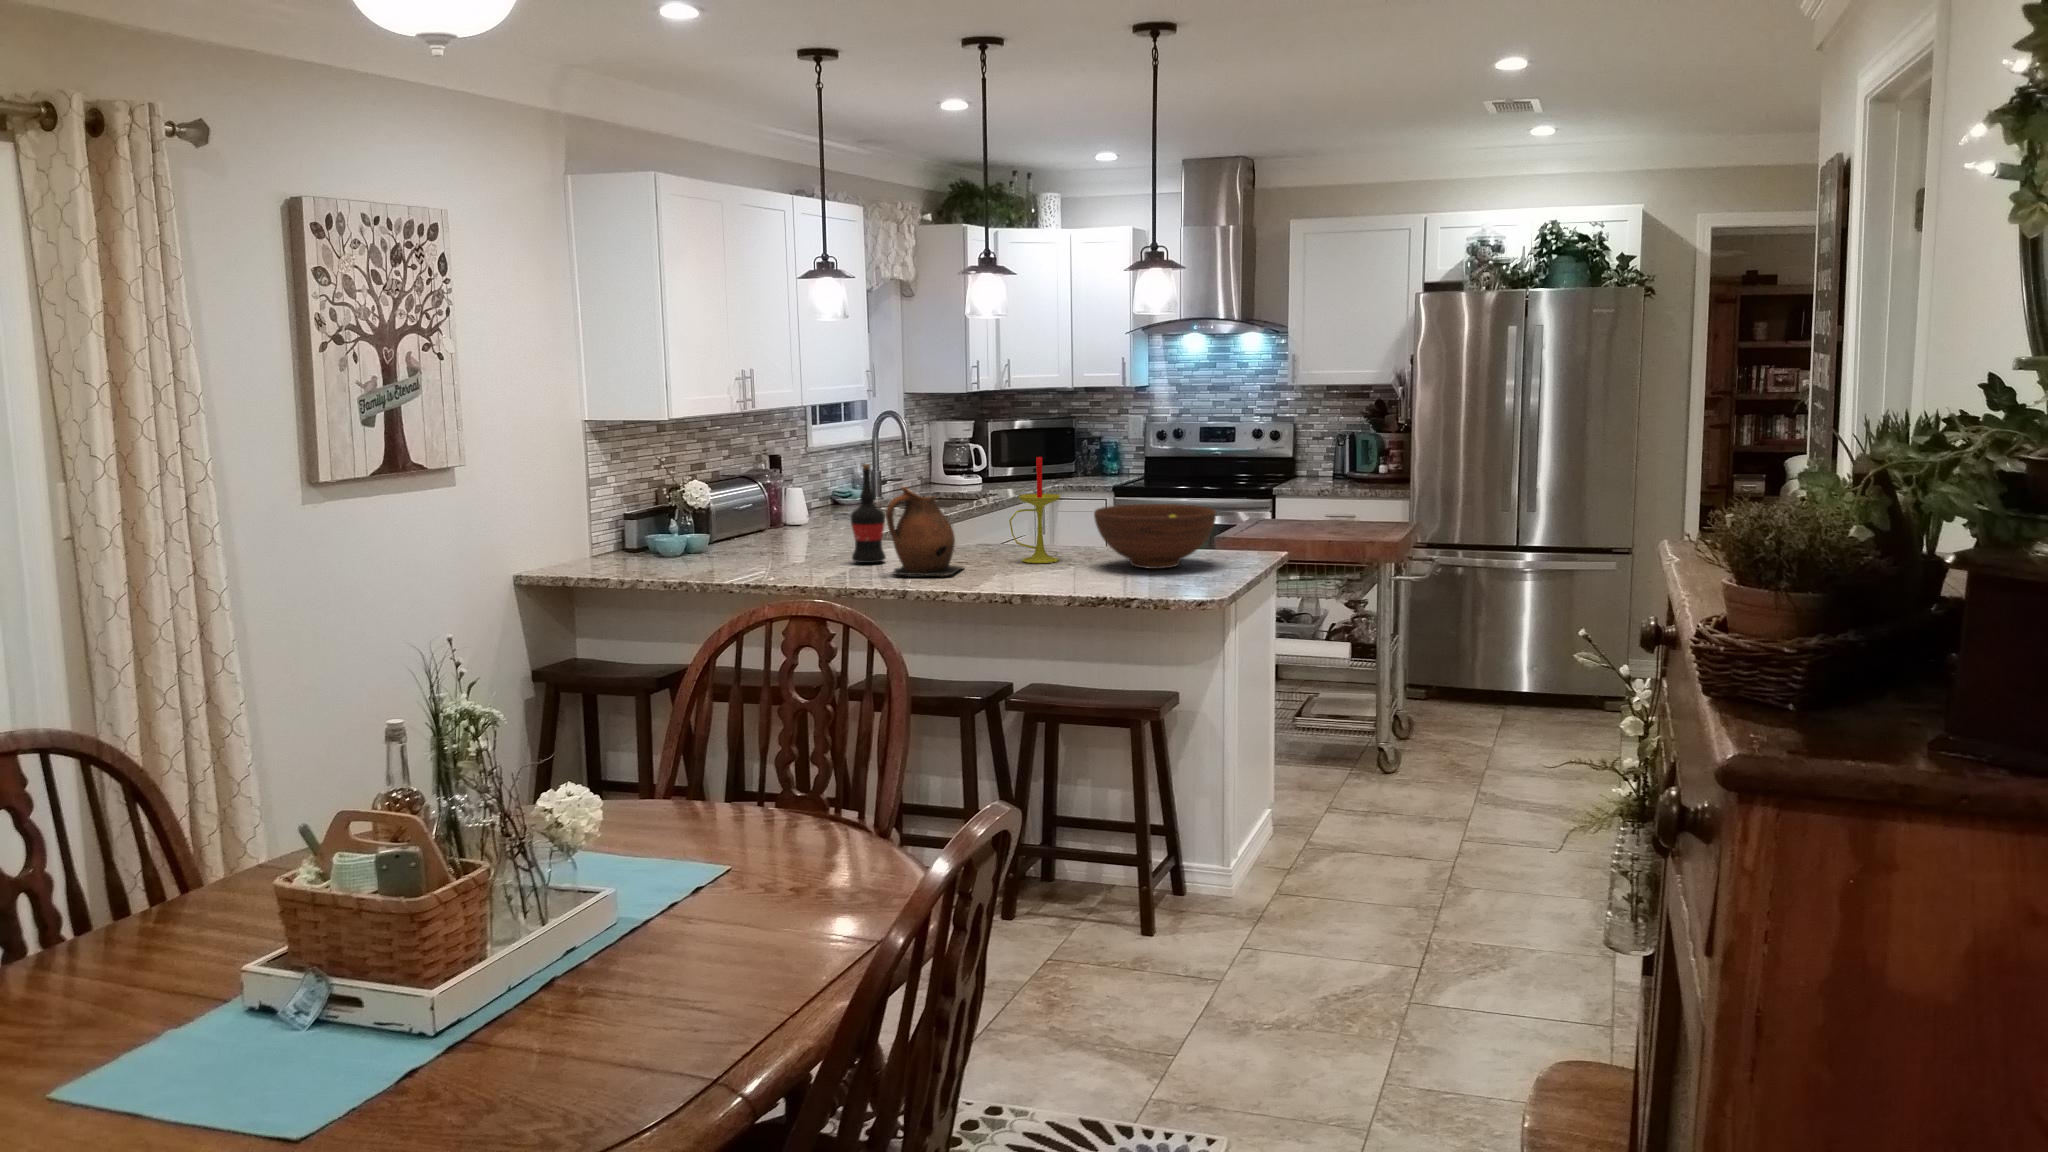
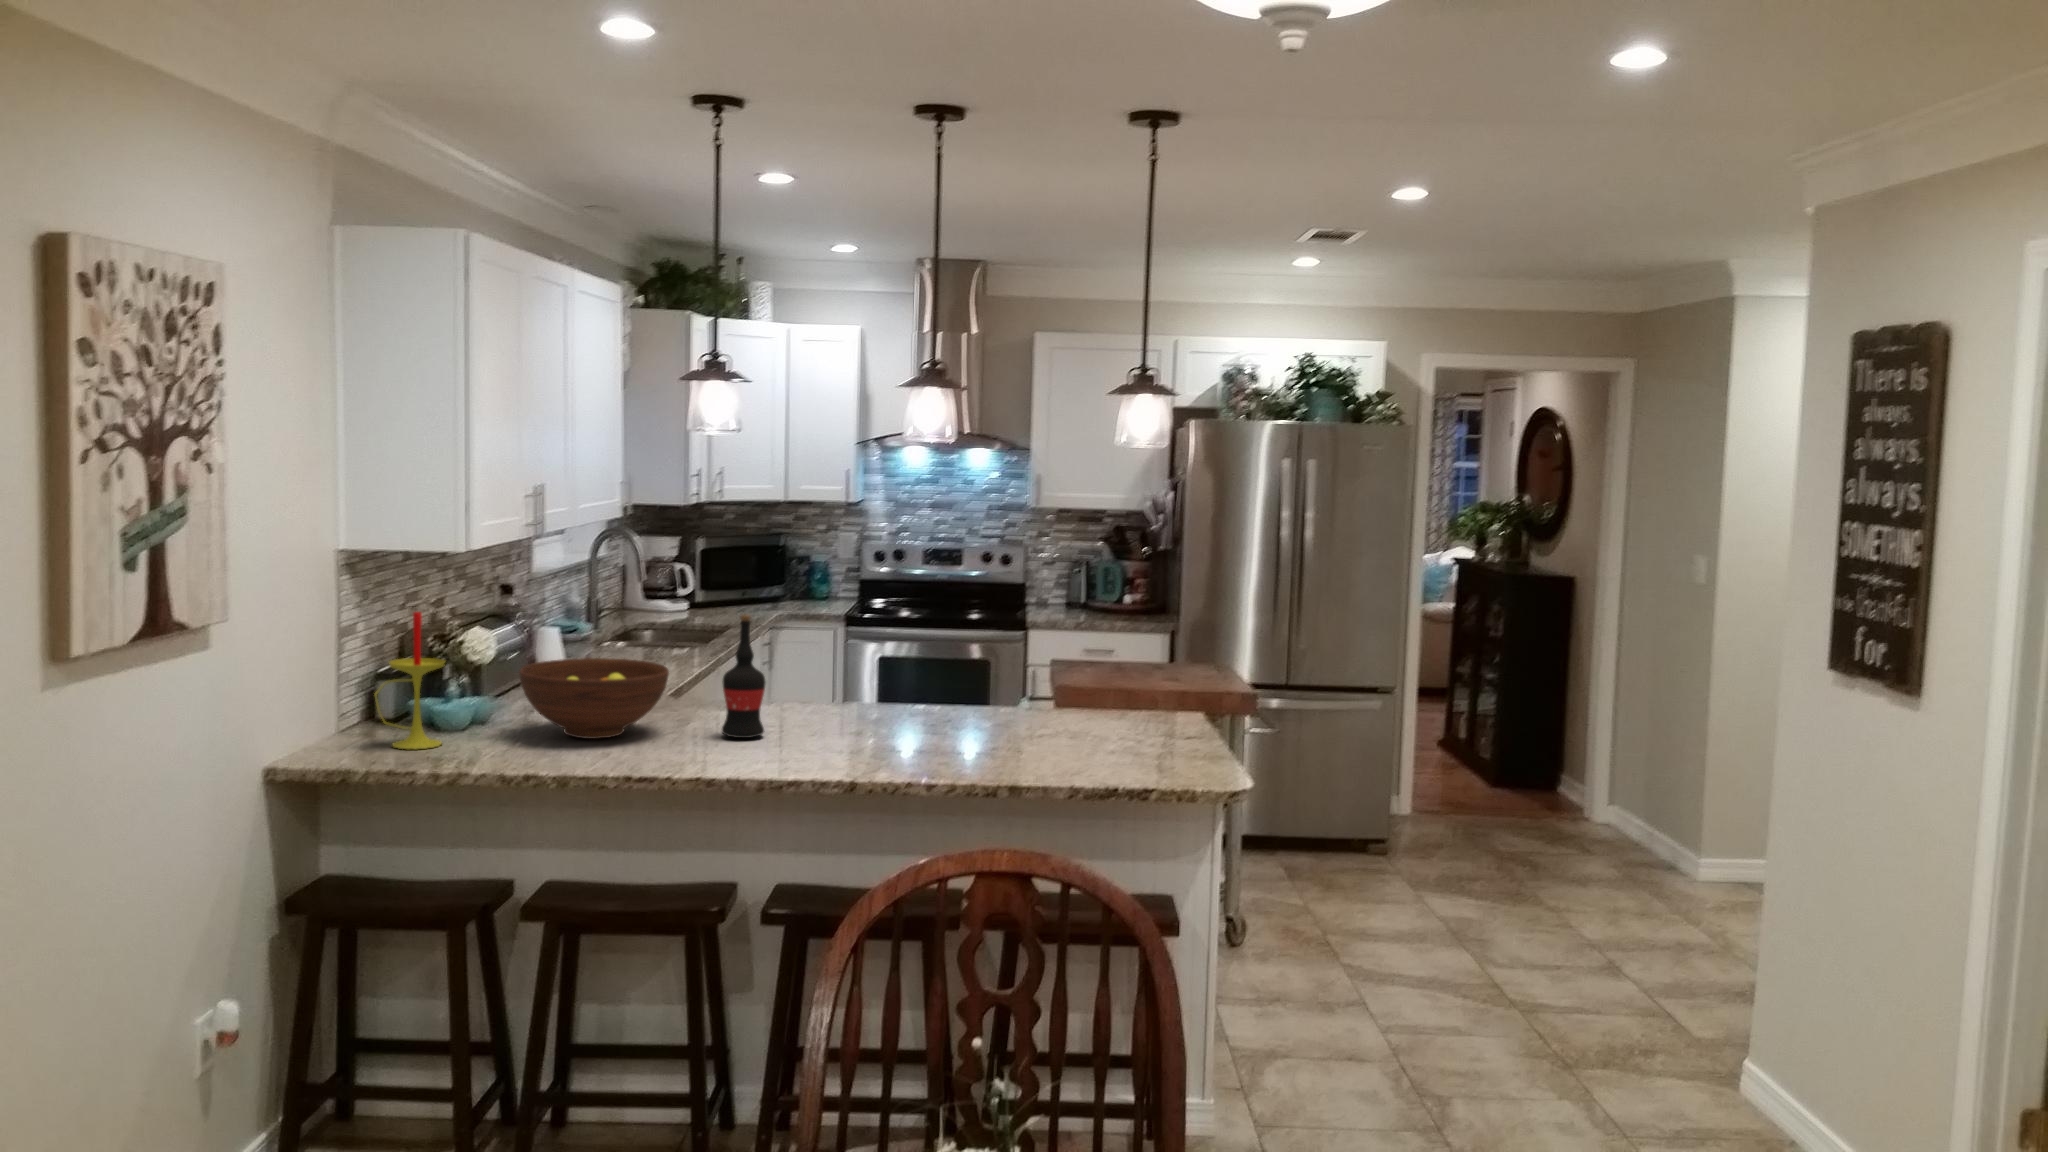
candle: present [1009,457,1060,563] -> present [375,612,445,749]
ceramic pitcher: present [886,487,964,576] -> none [799,648,888,760]
fruit bowl: present [1094,504,1216,569] -> present [519,658,669,739]

